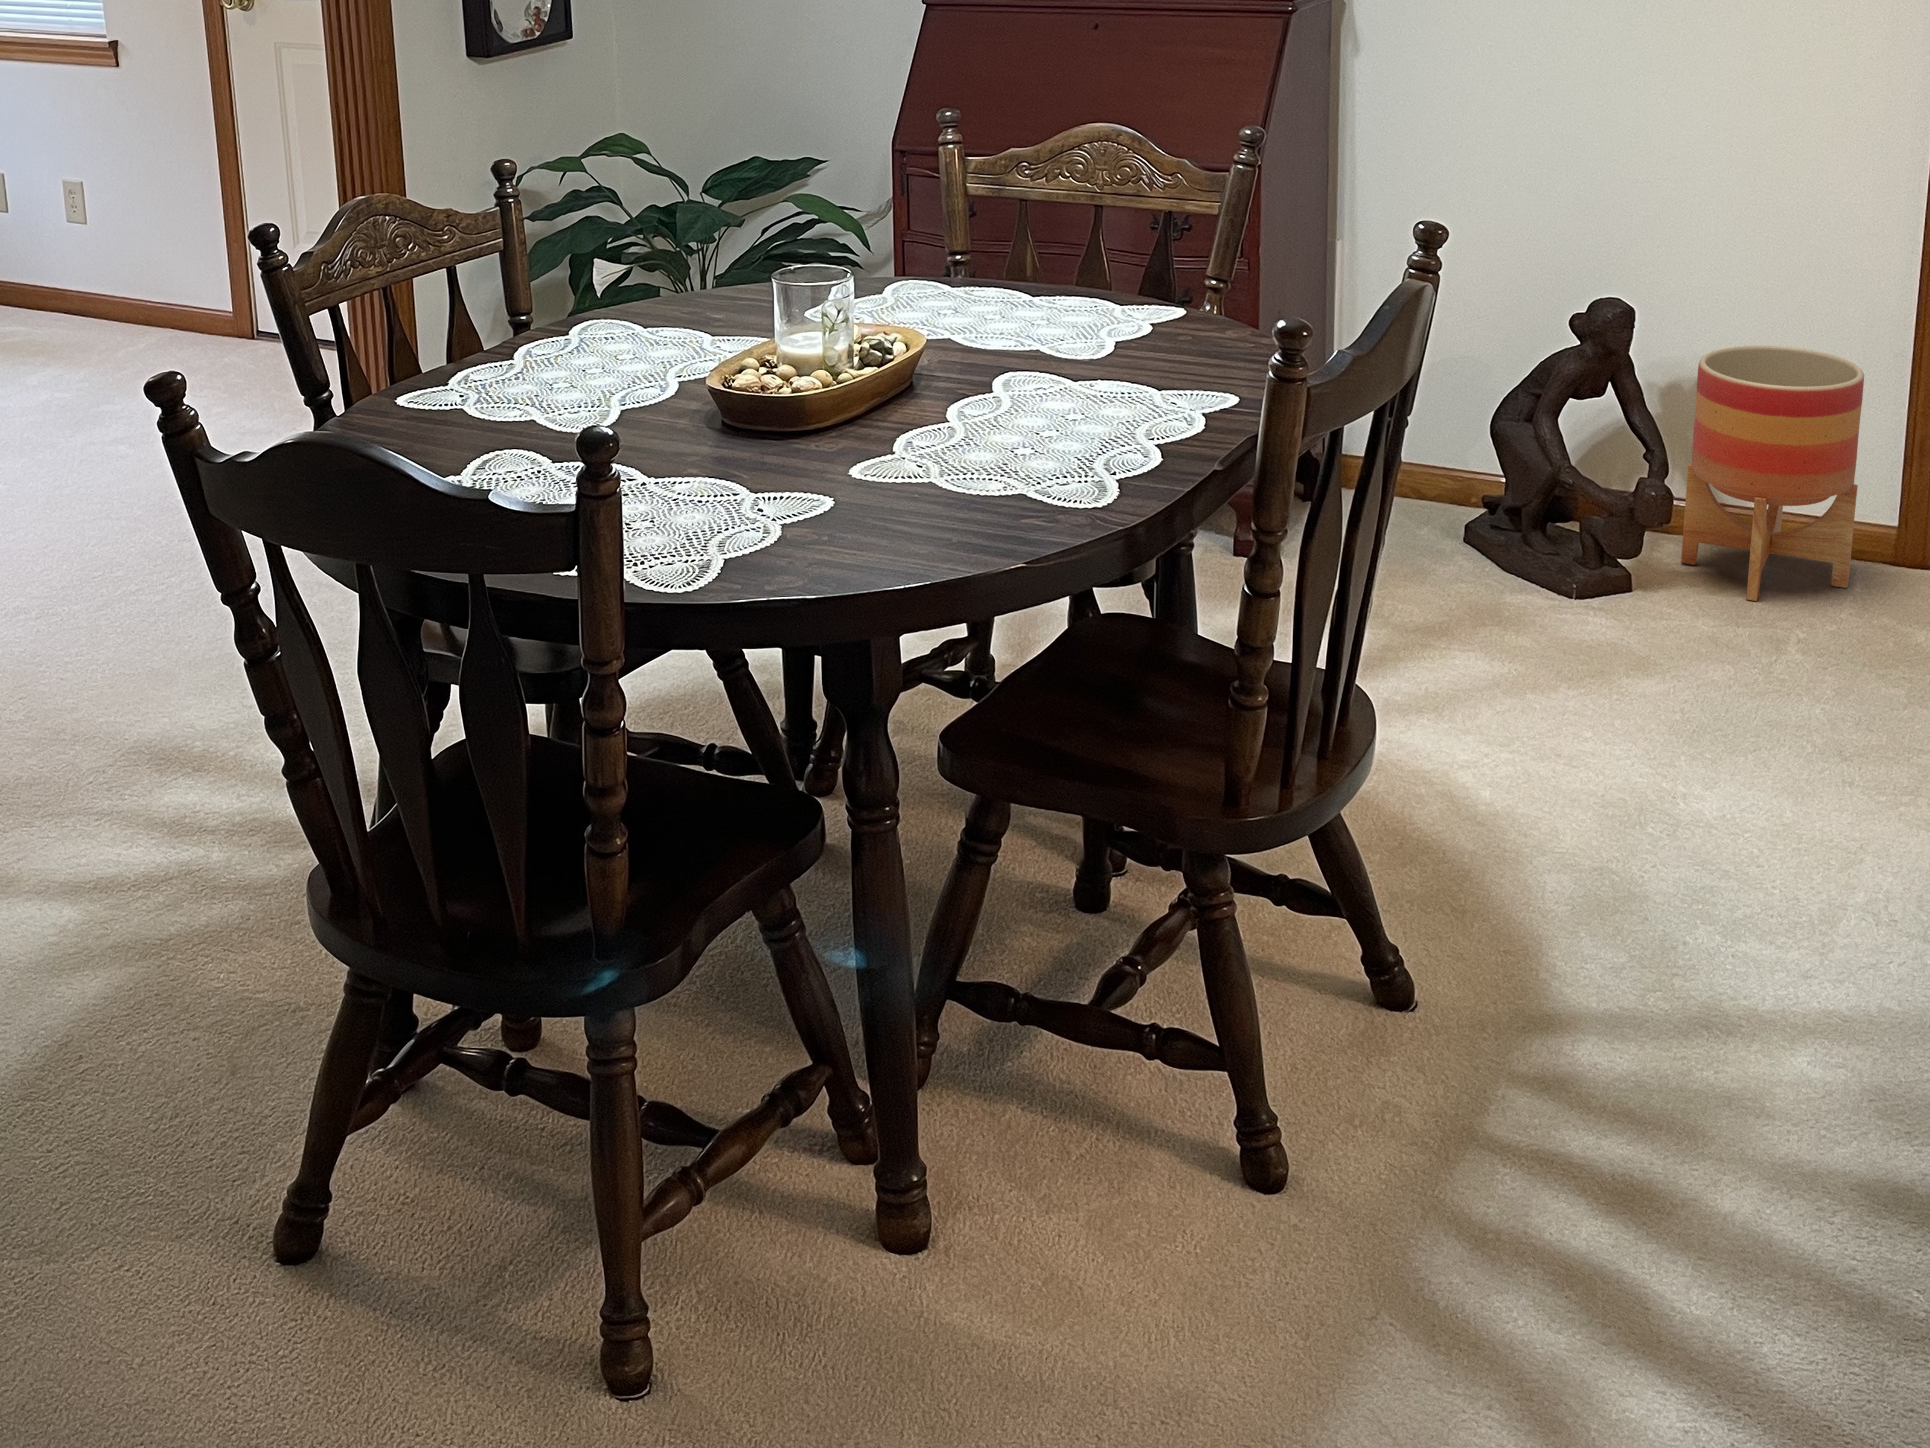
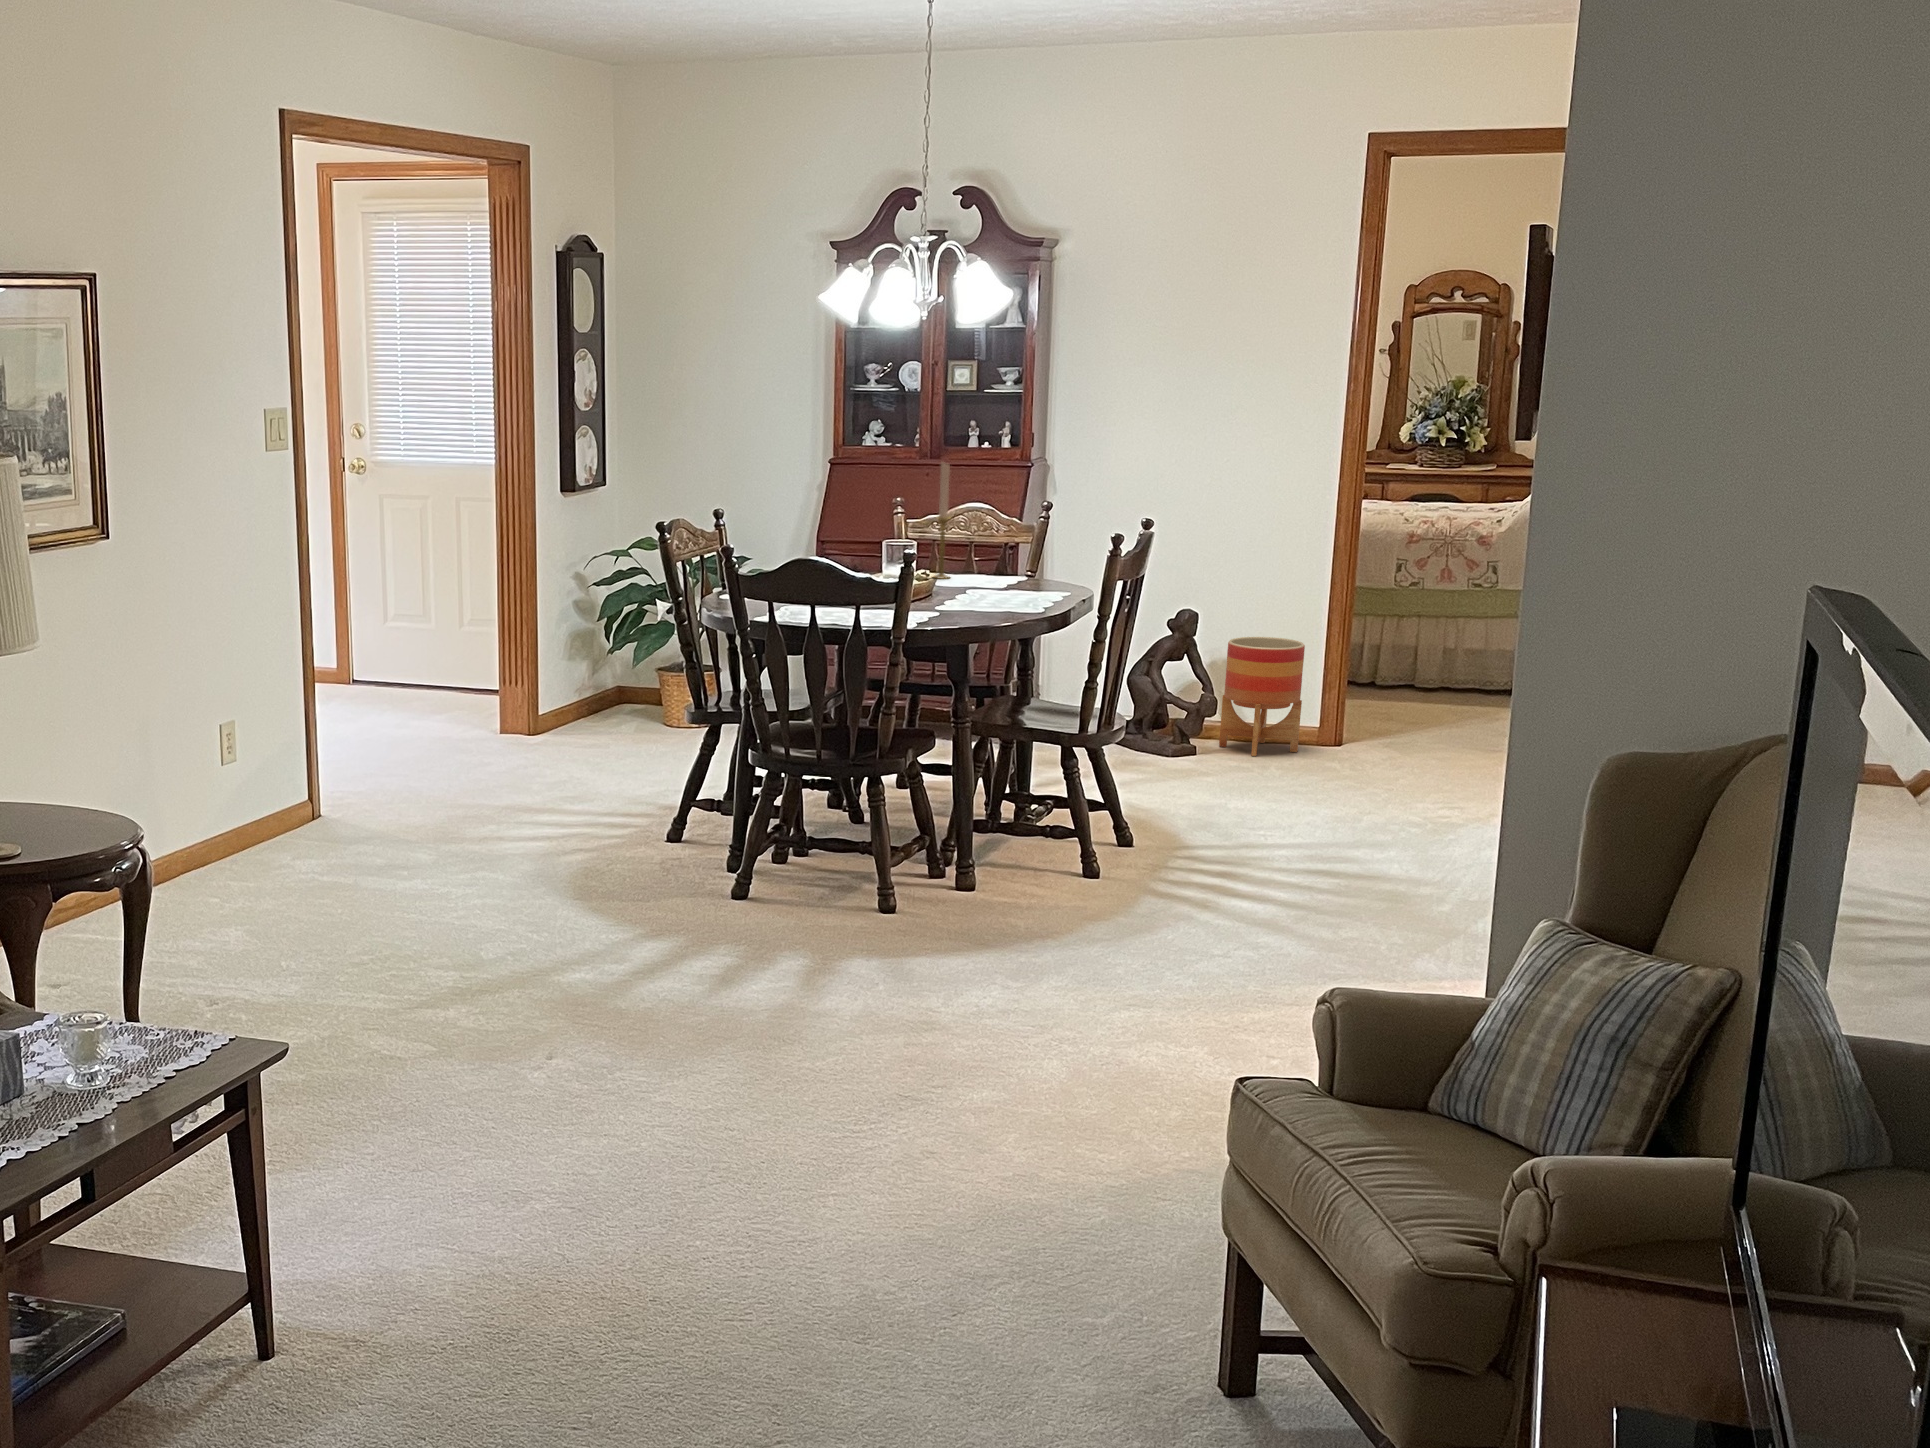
candlestick: none [980,47,1023,305] -> present [934,462,950,579]

